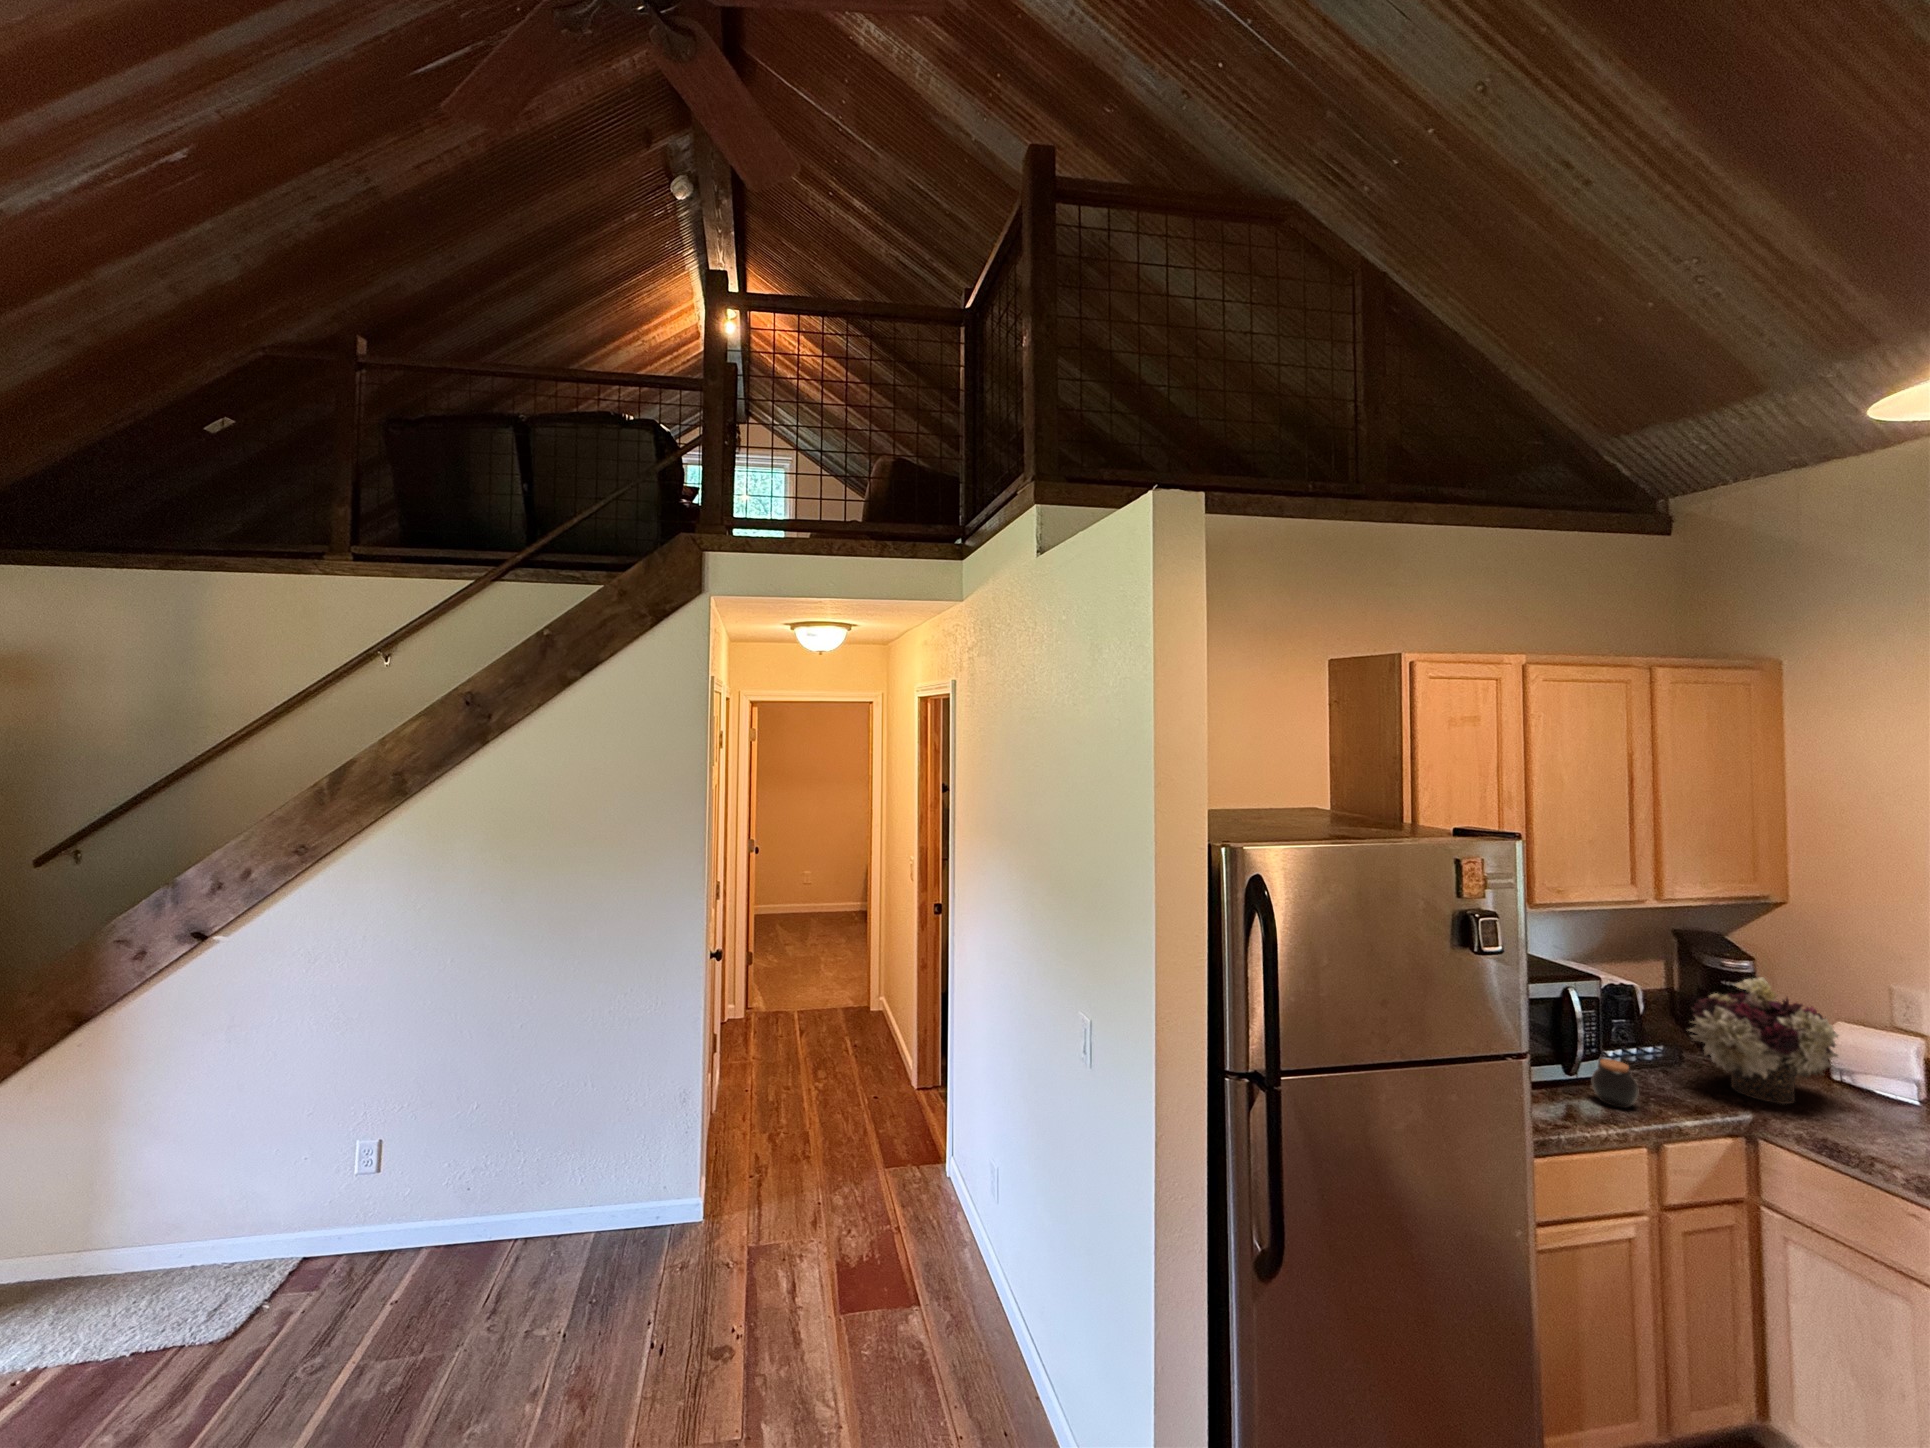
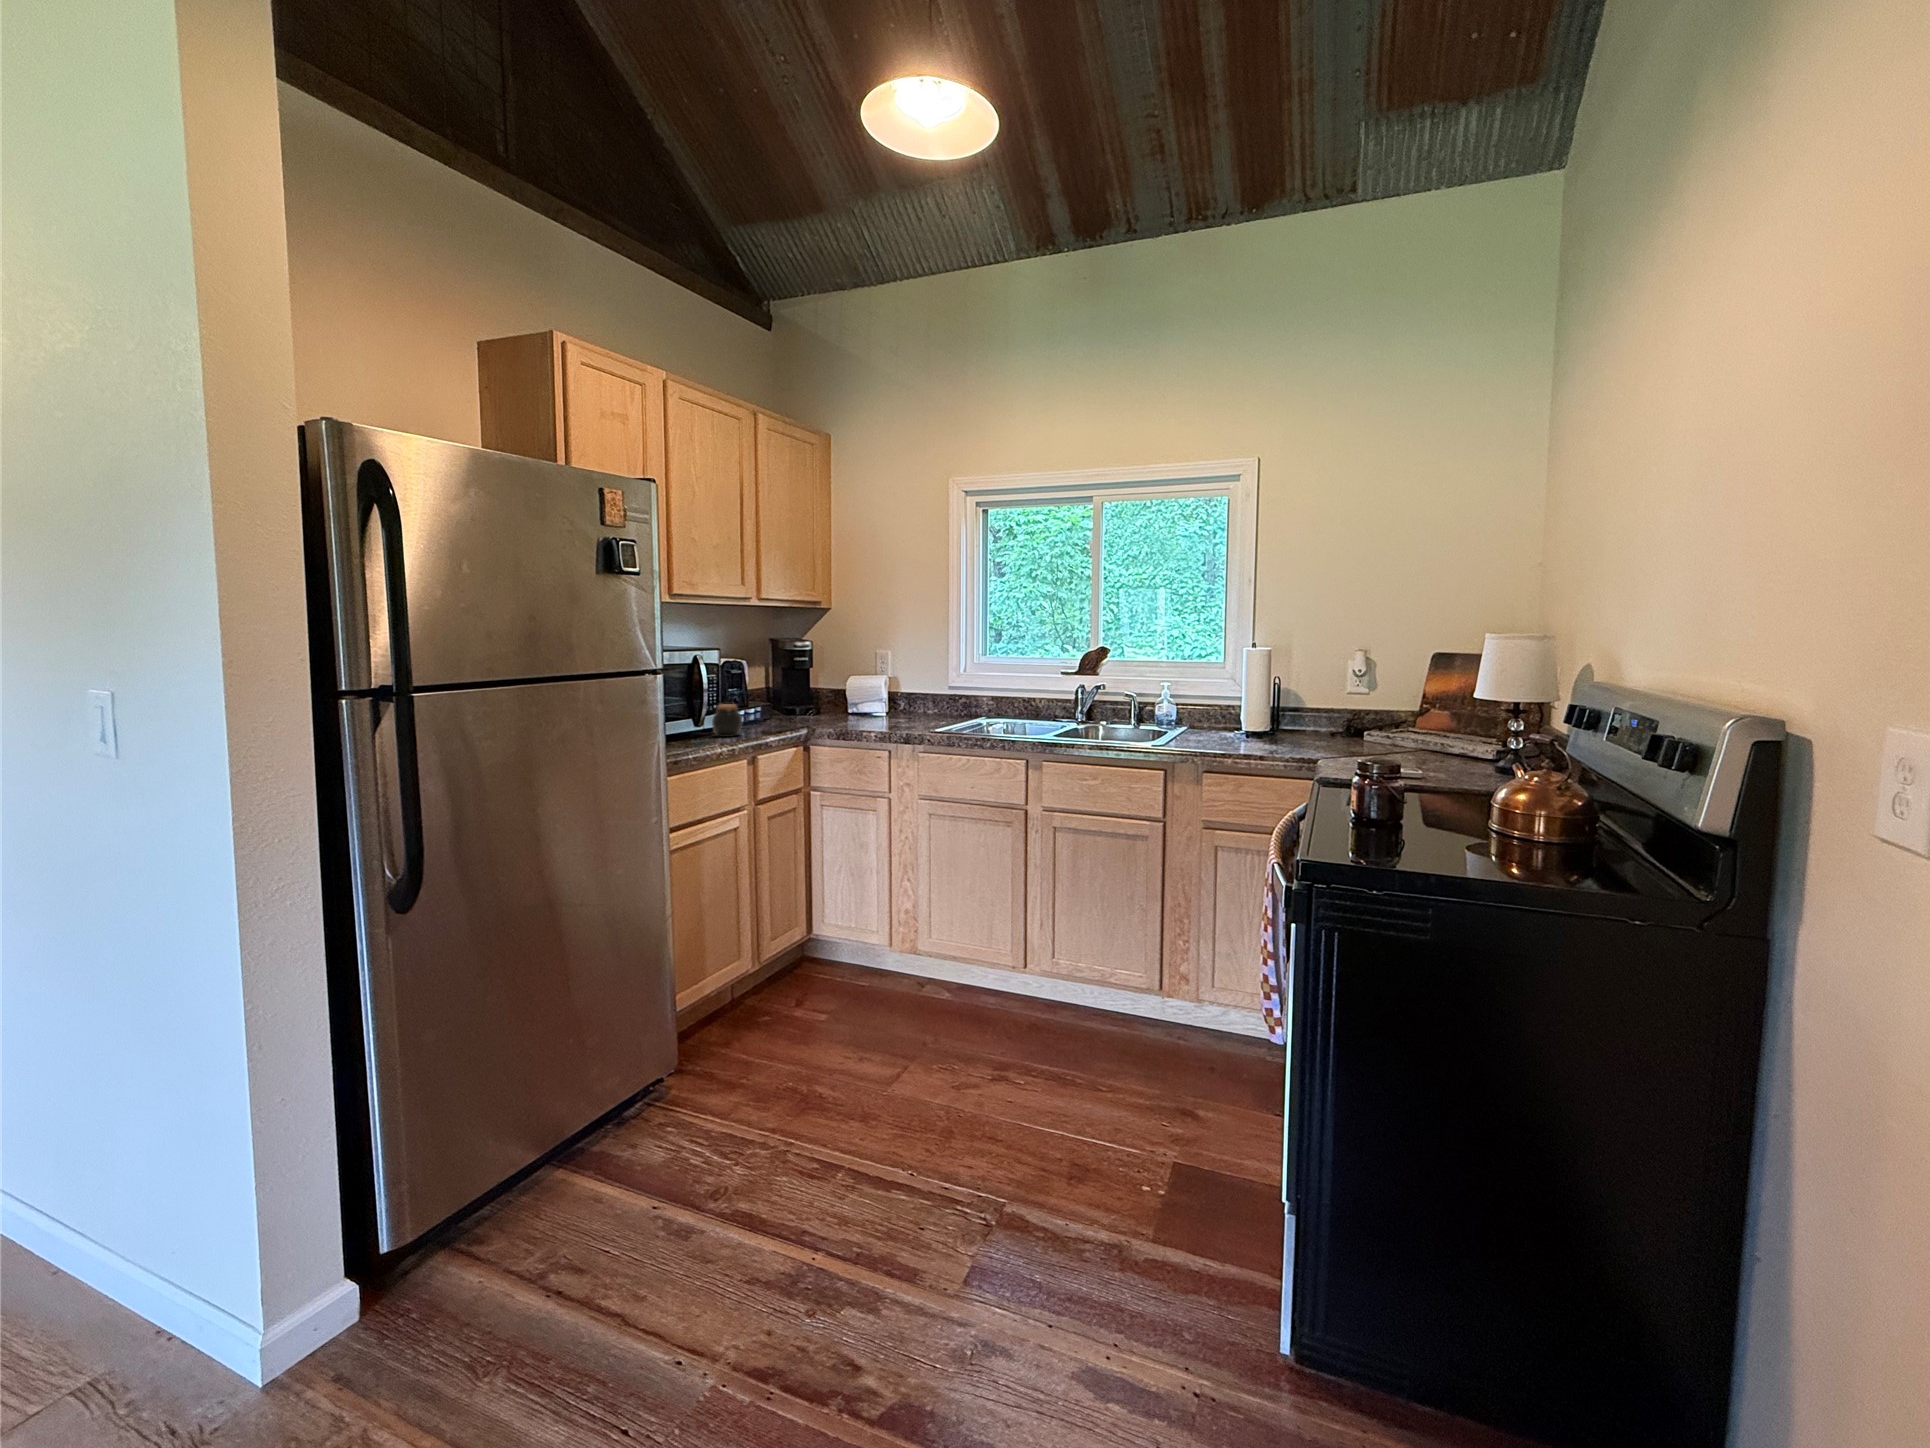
flower arrangement: present [1688,977,1839,1104] -> none [772,640,852,723]

